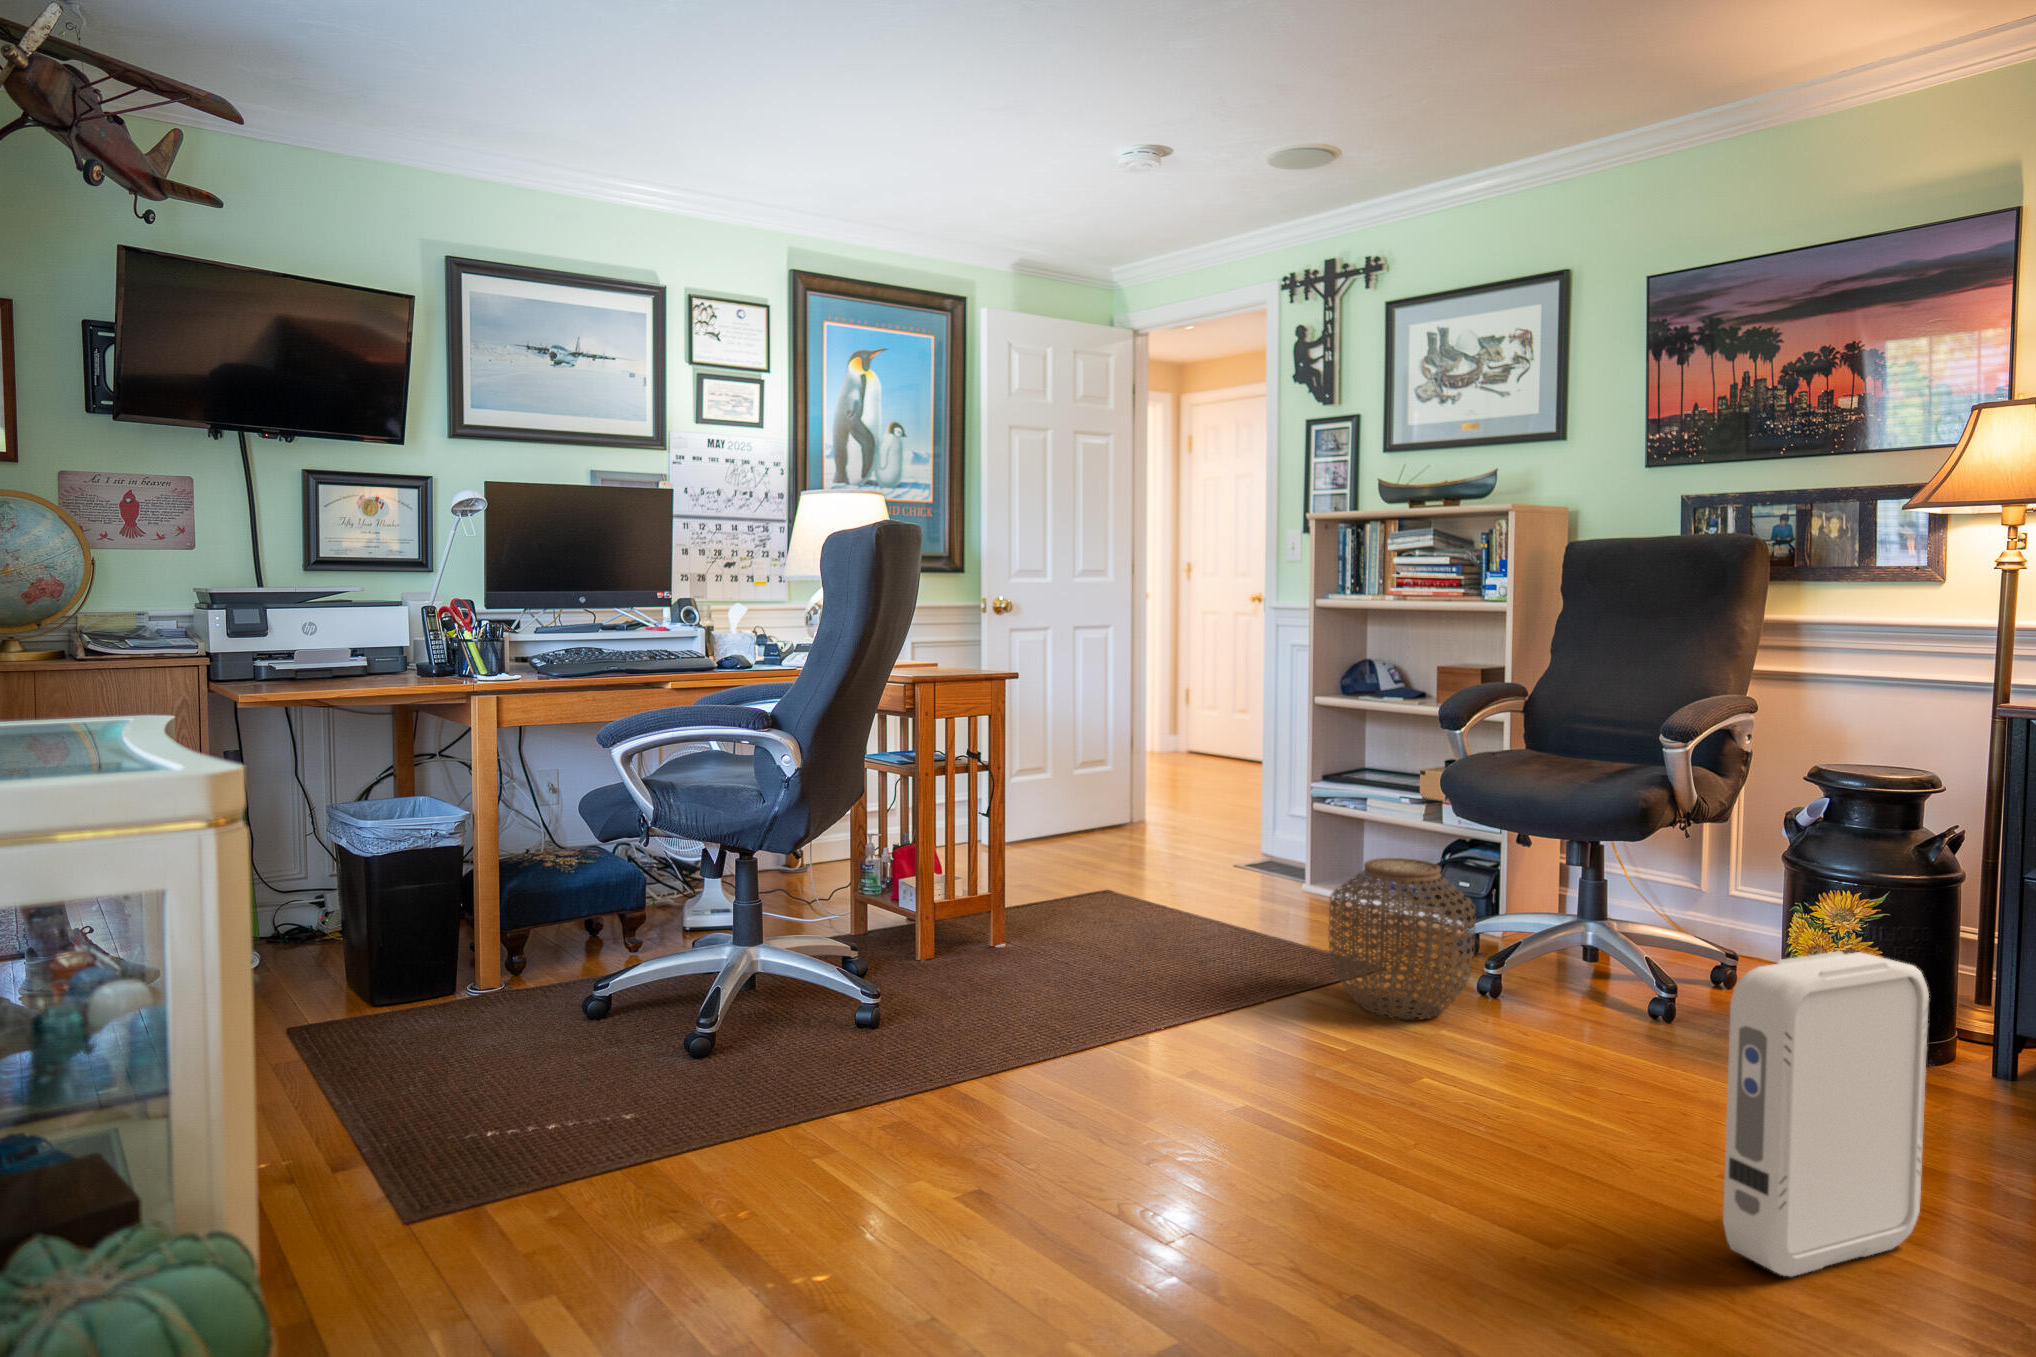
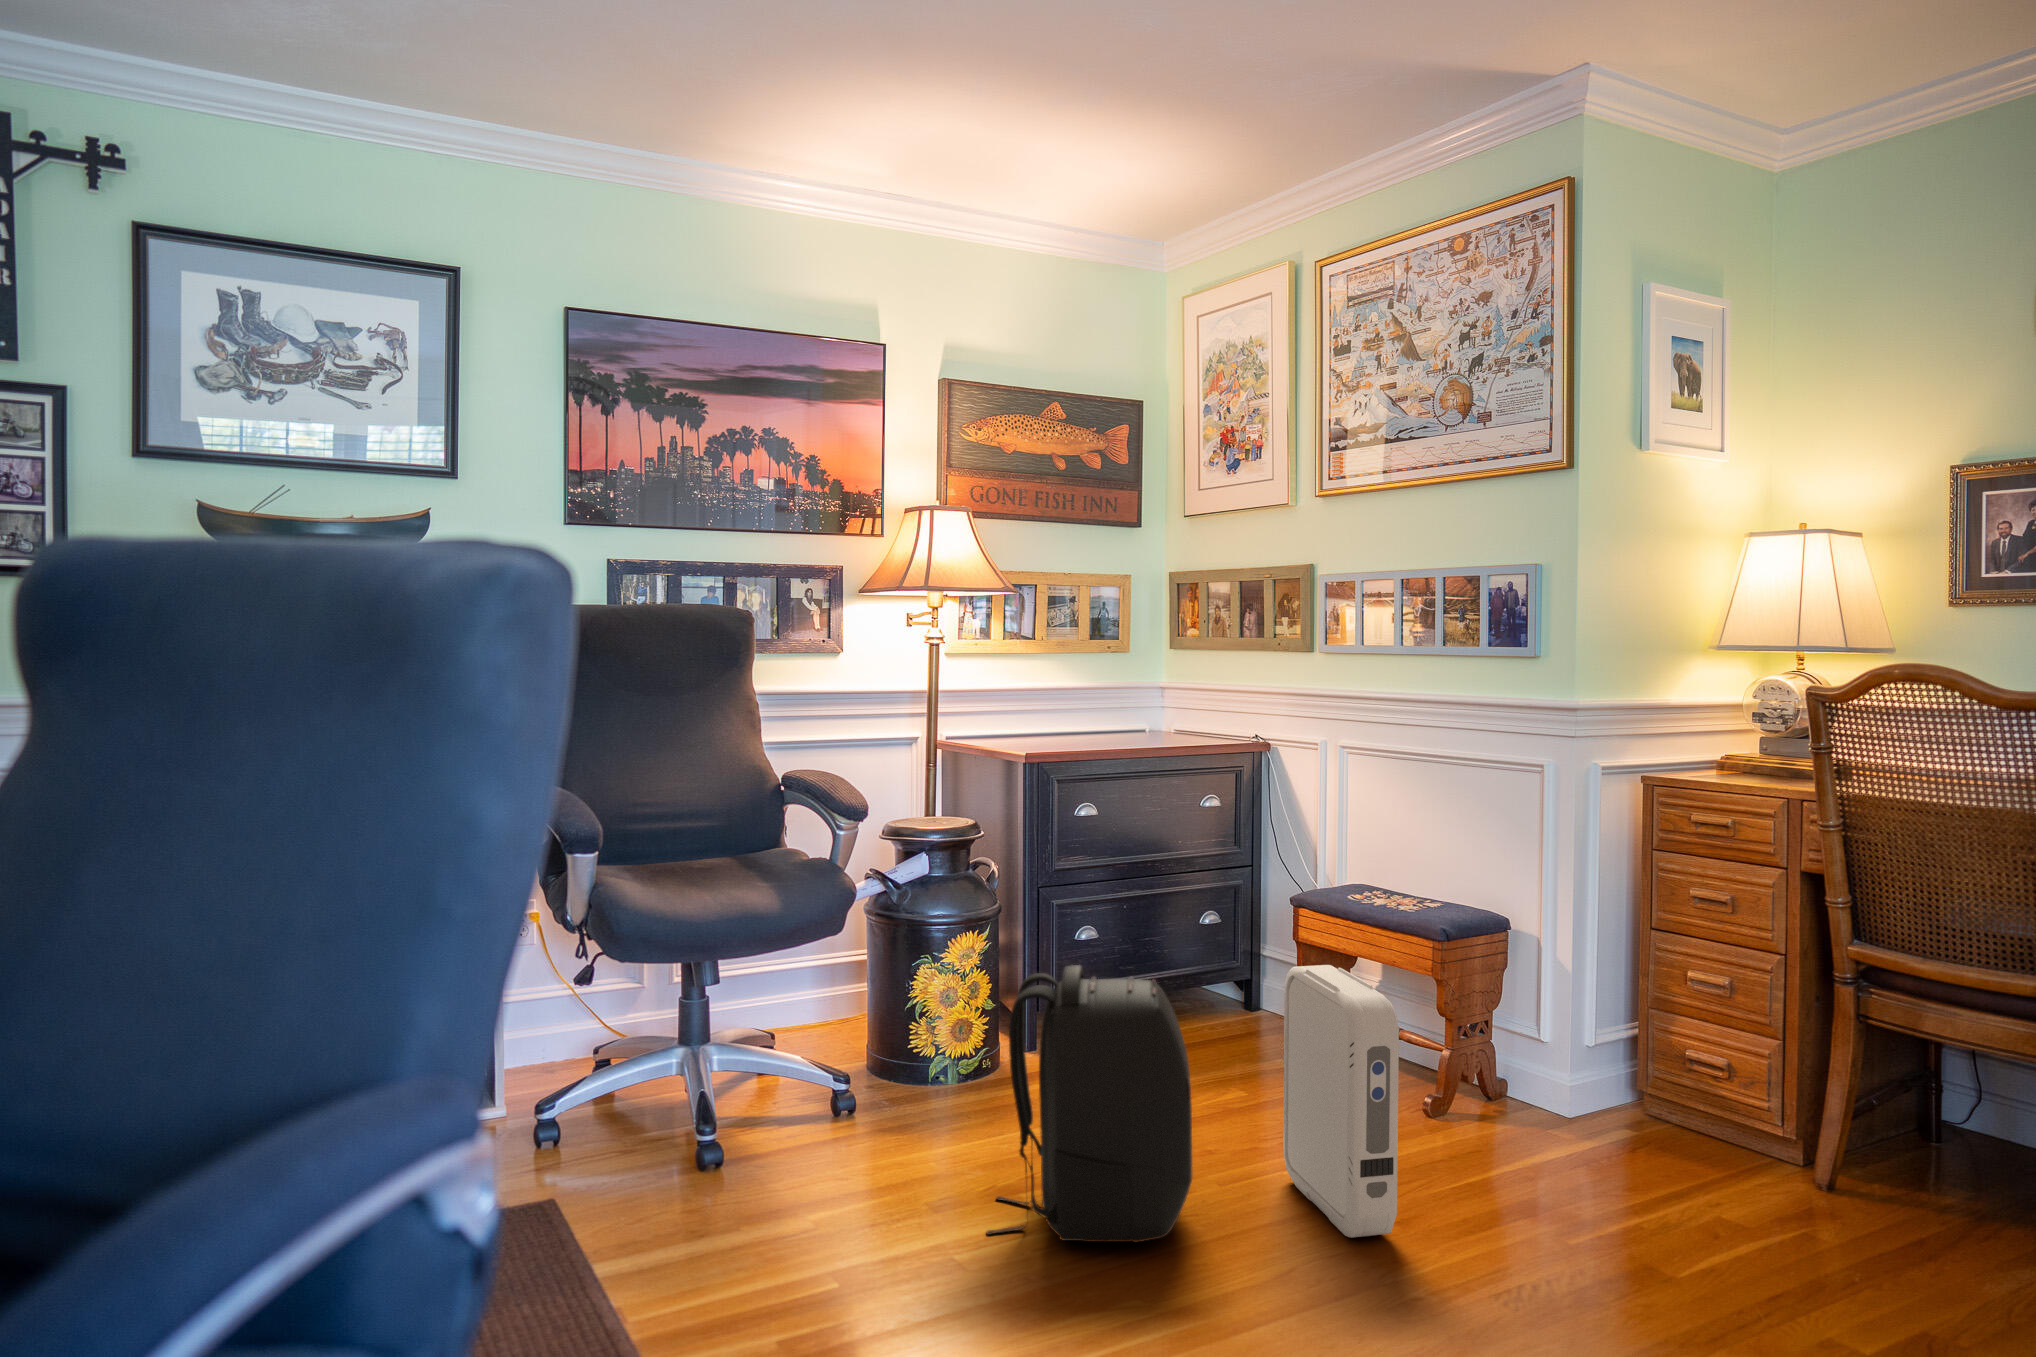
woven basket: present [1329,858,1475,1020] -> none [606,1023,793,1243]
backpack: none [1501,872,1706,1150] -> present [987,965,1192,1242]

